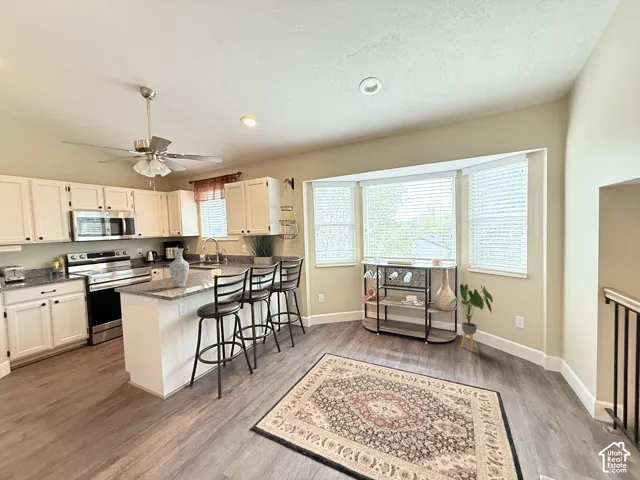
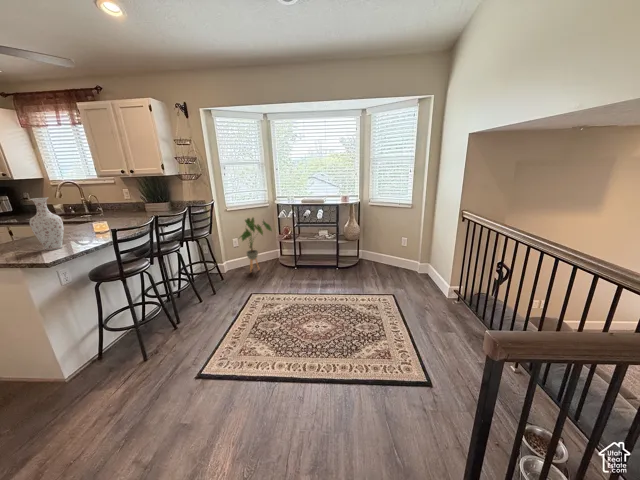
house plant: present [450,284,493,352] -> present [241,218,272,271]

